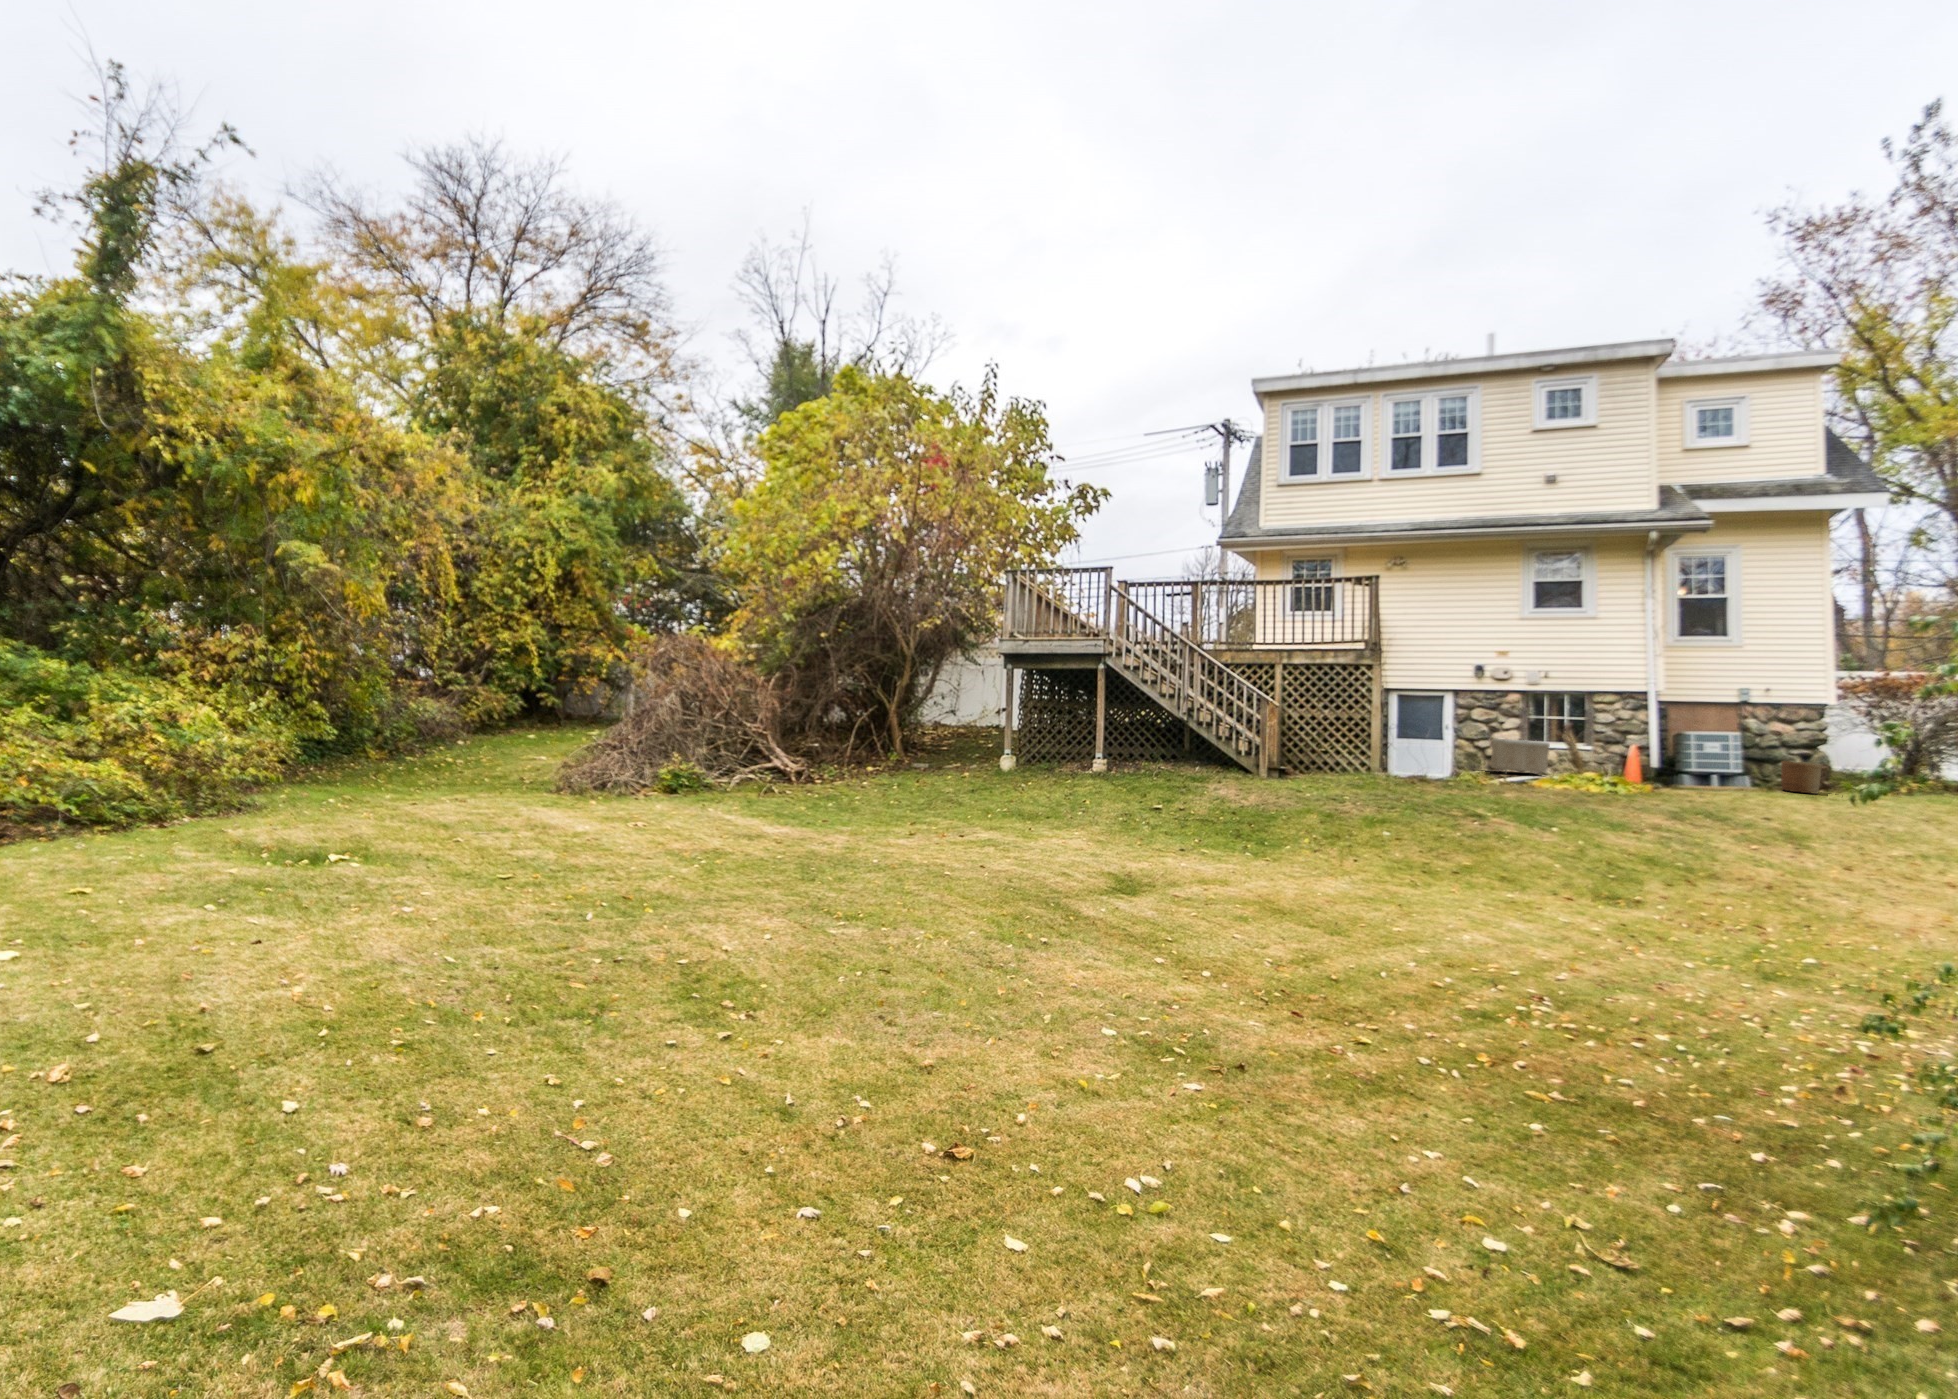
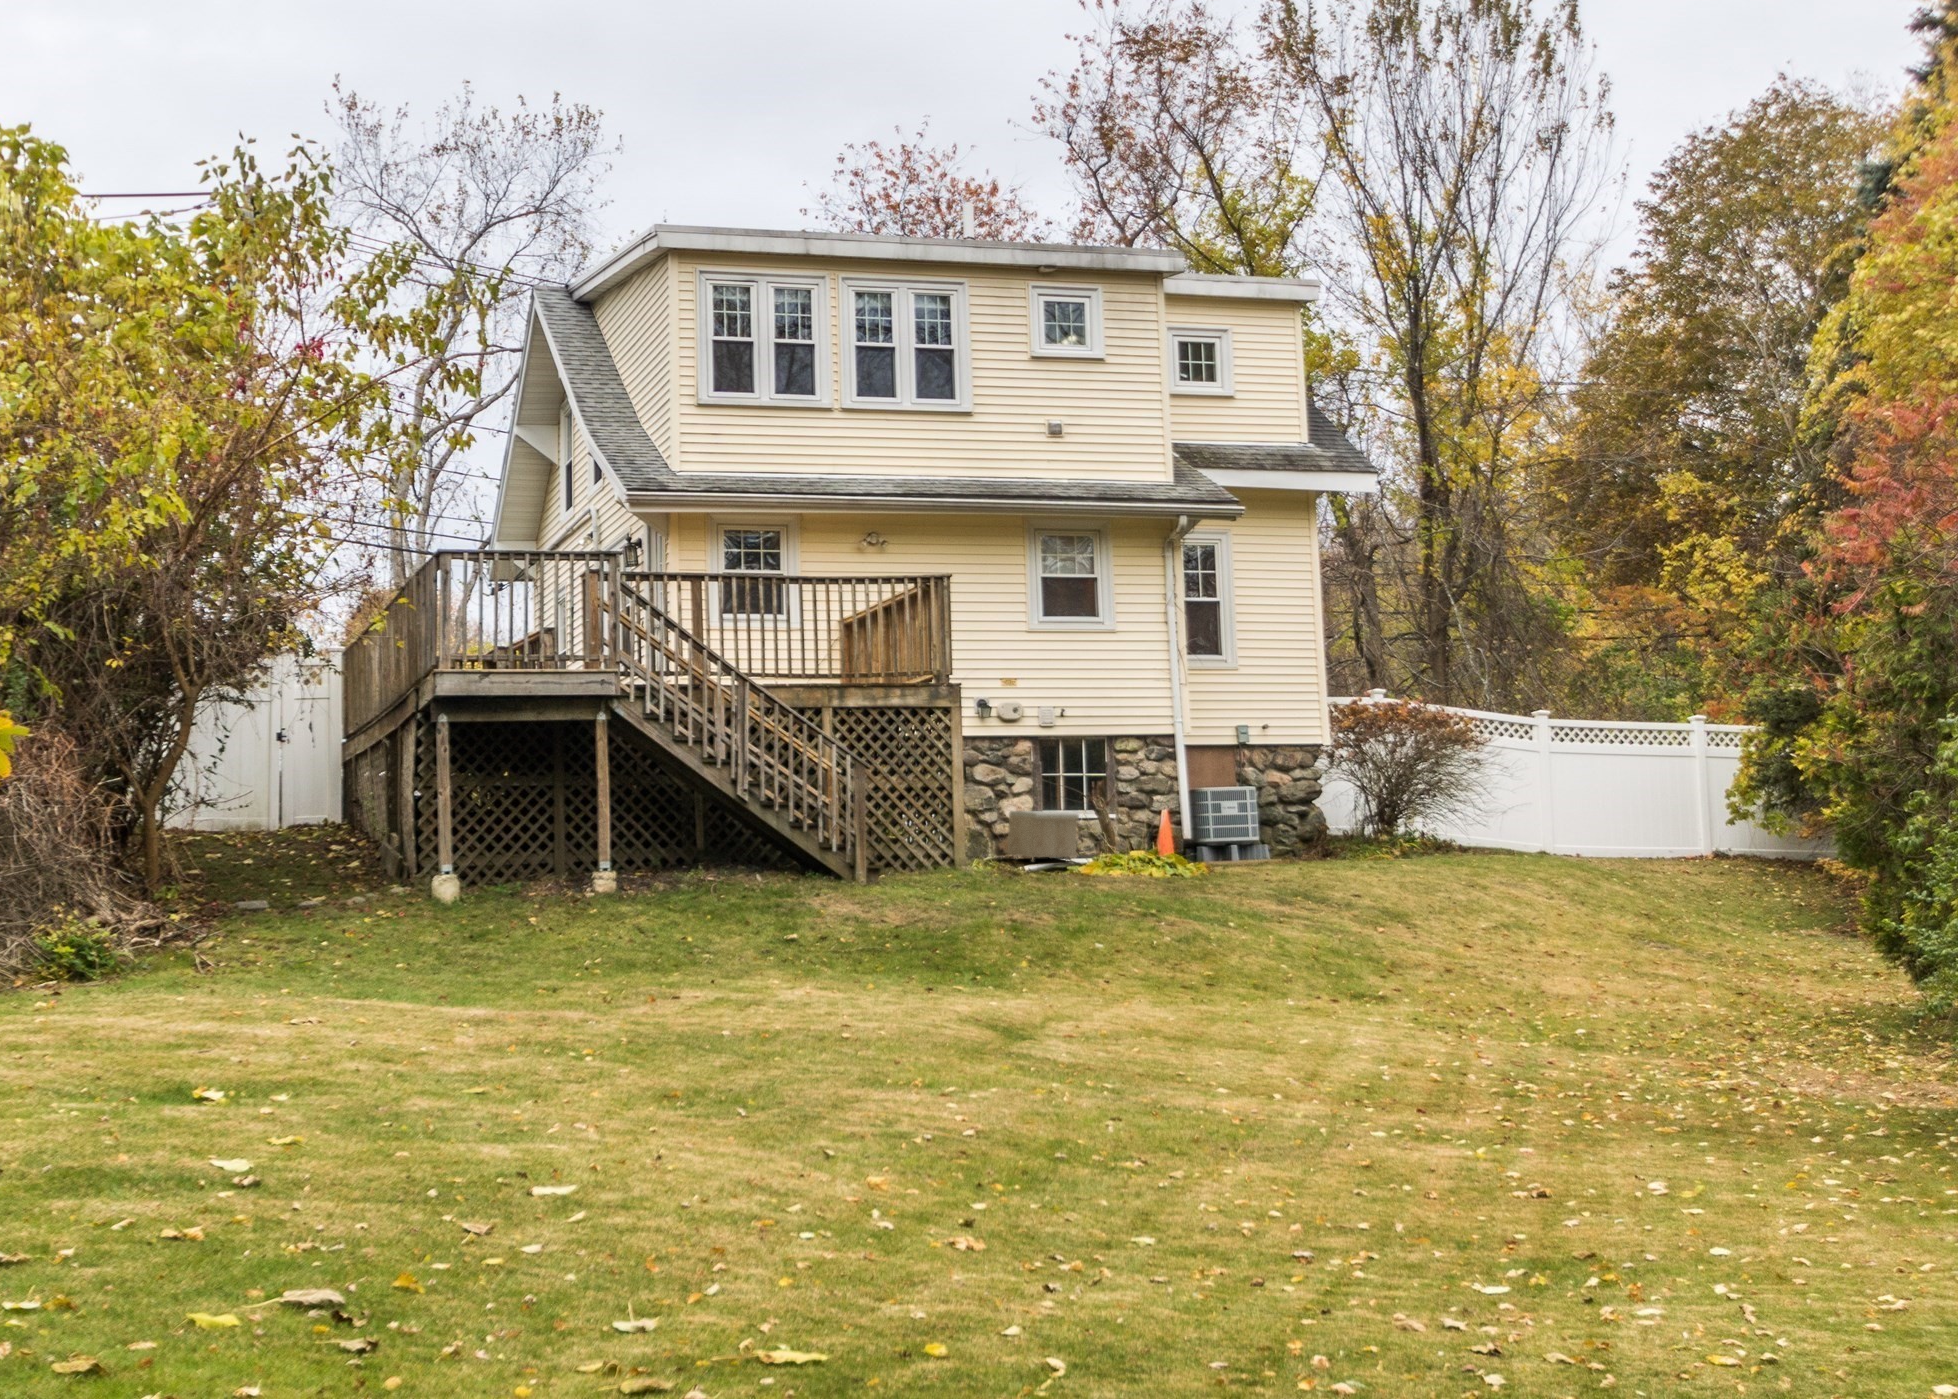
woven basket: present [1781,761,1822,794] -> none [1286,818,1327,858]

